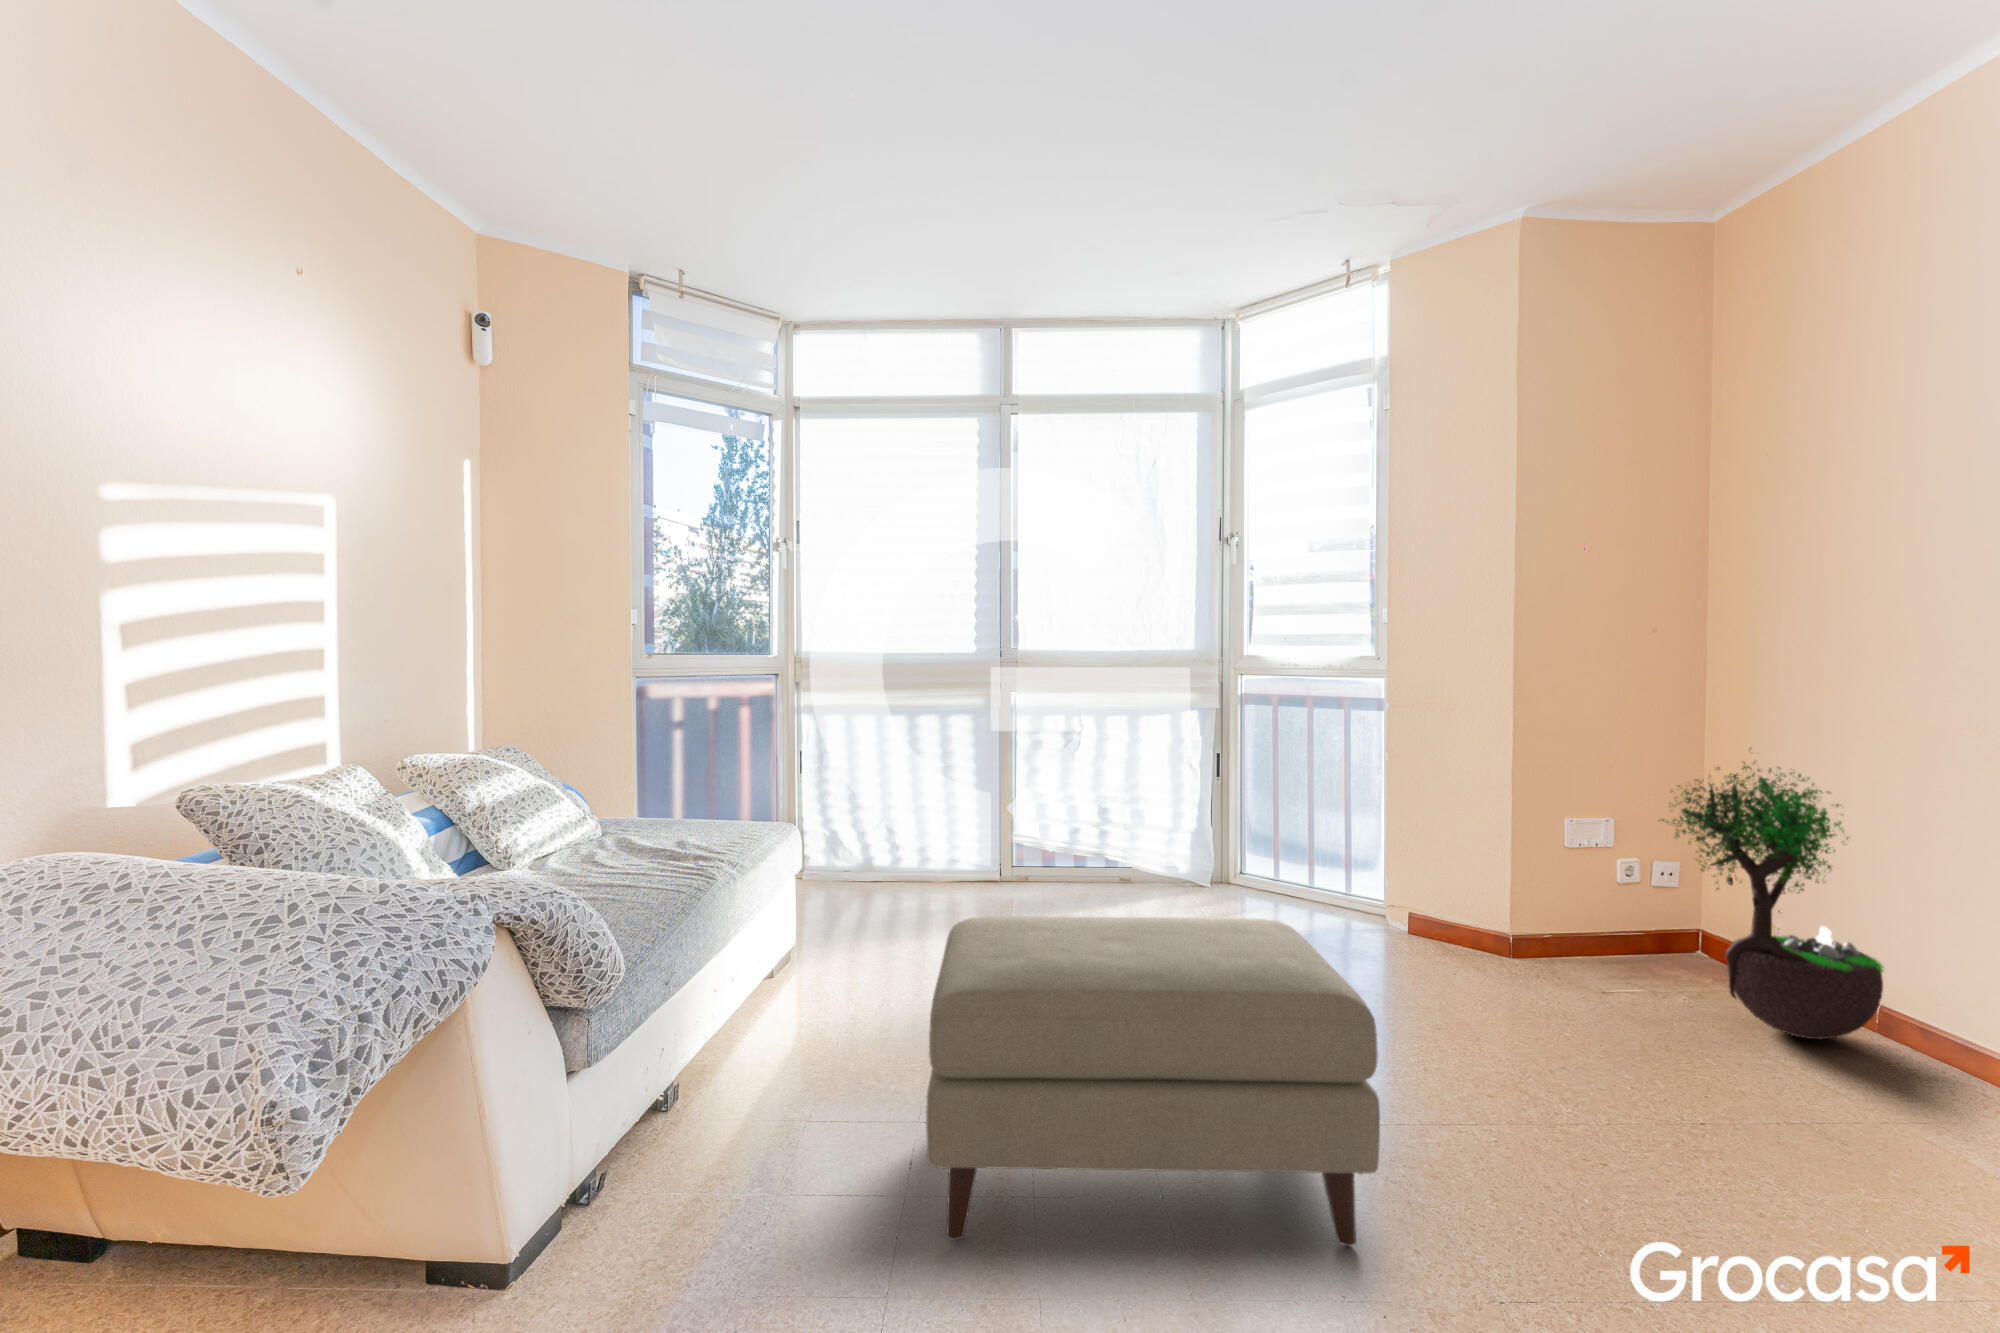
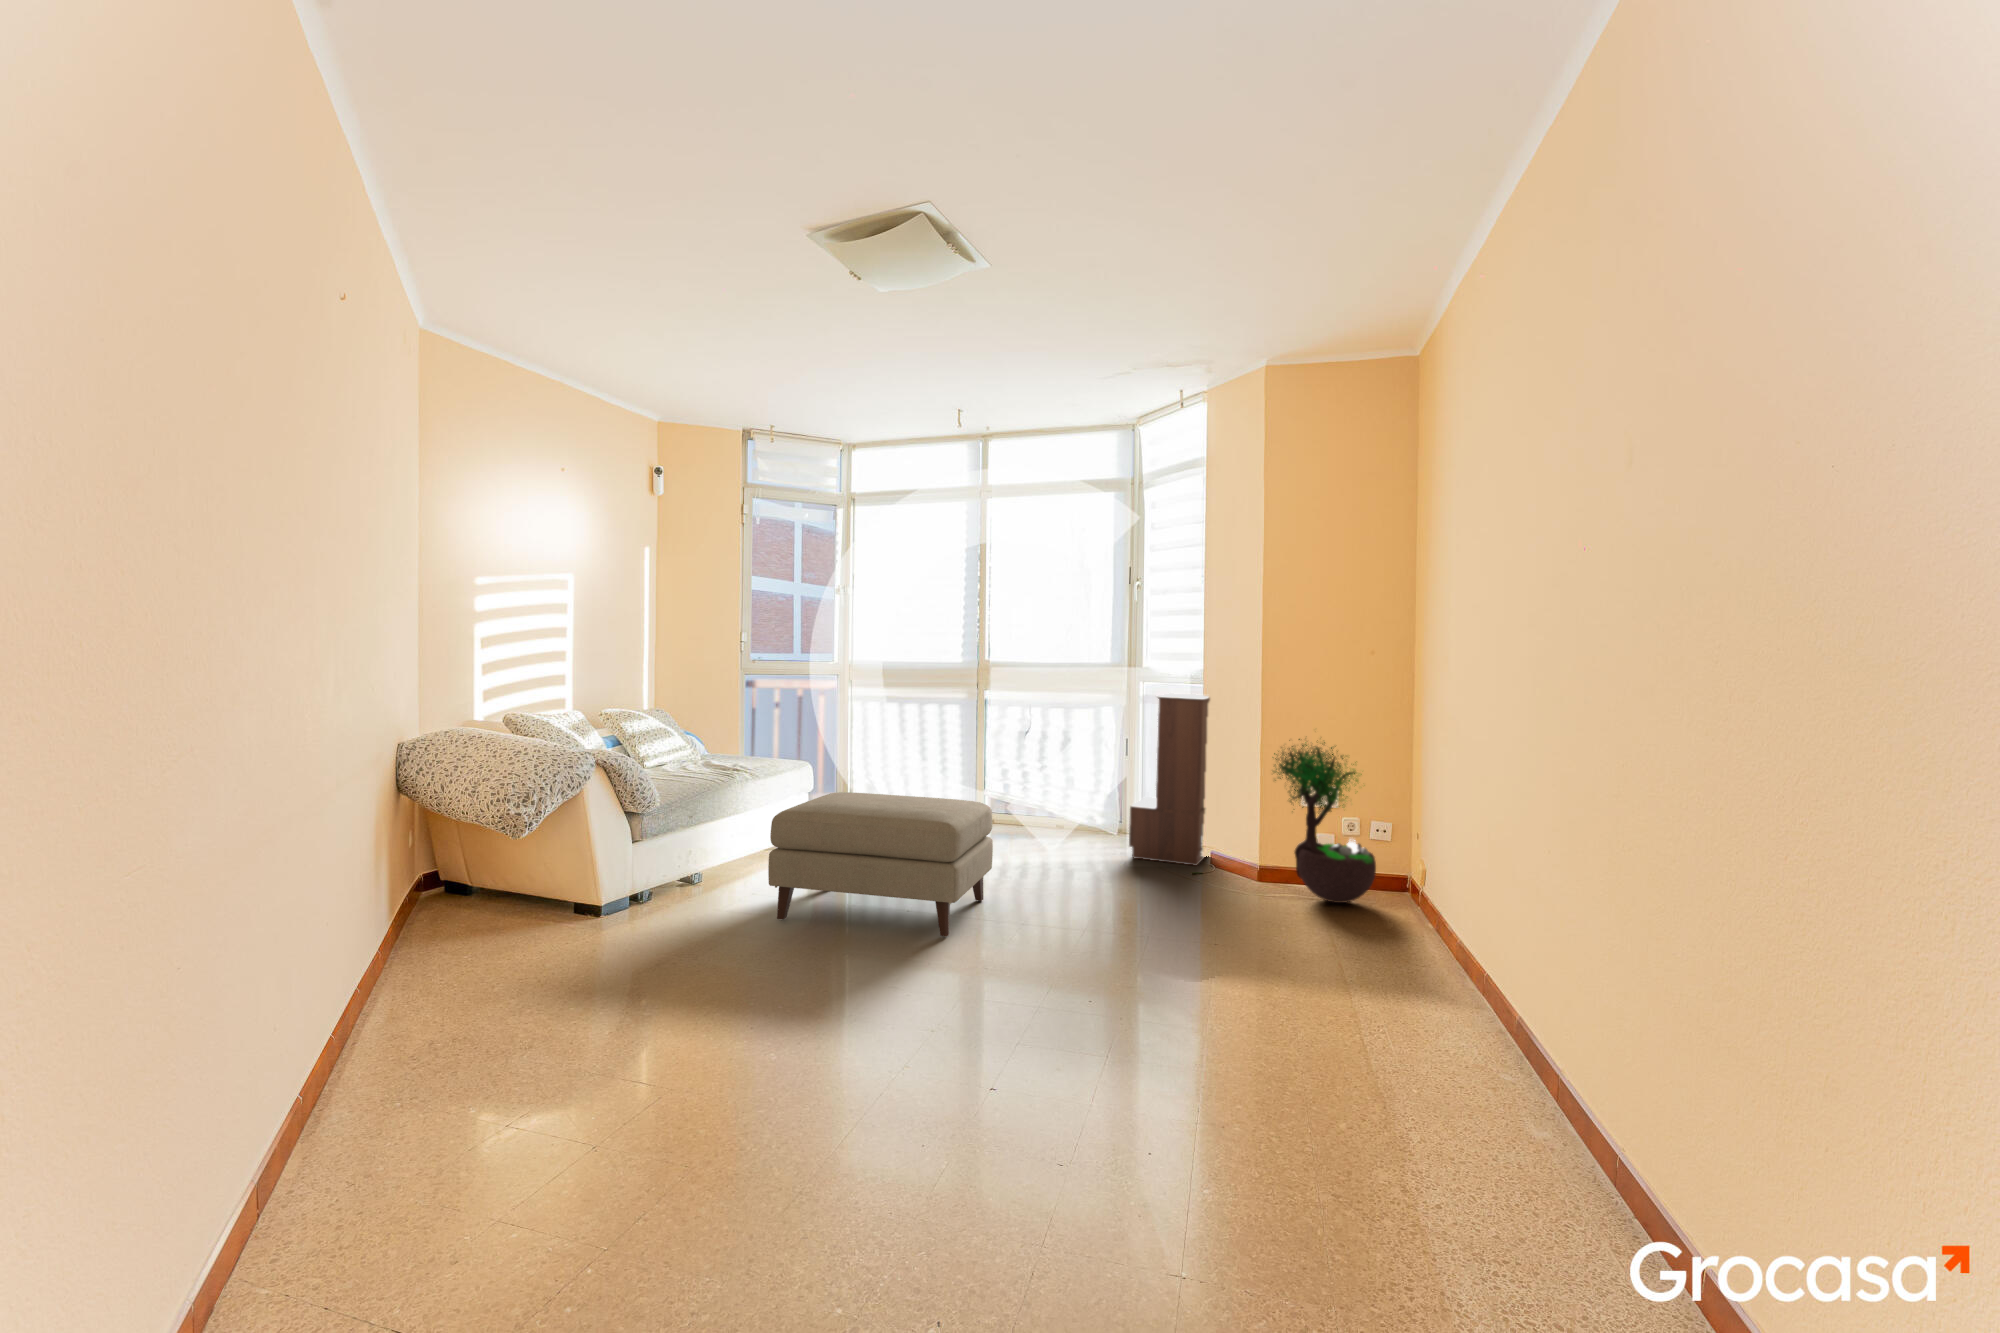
bookshelf: none [1351,696,1492,975] -> present [1129,693,1210,866]

